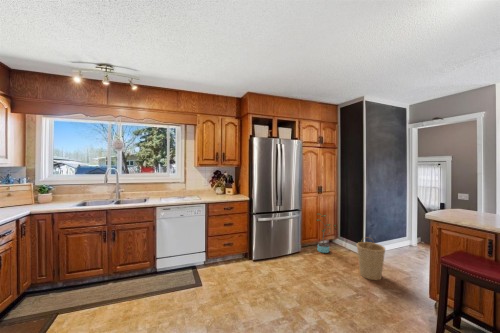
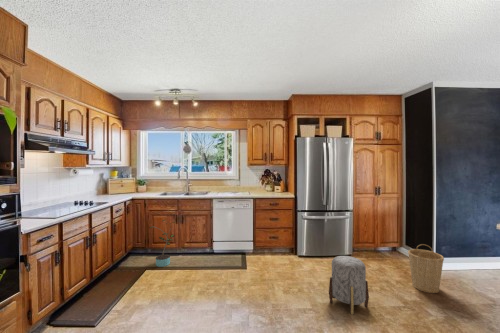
potted plant: present [316,213,337,253] -> present [150,220,174,267]
stool: none [304,259,341,319] -> present [329,256,369,314]

